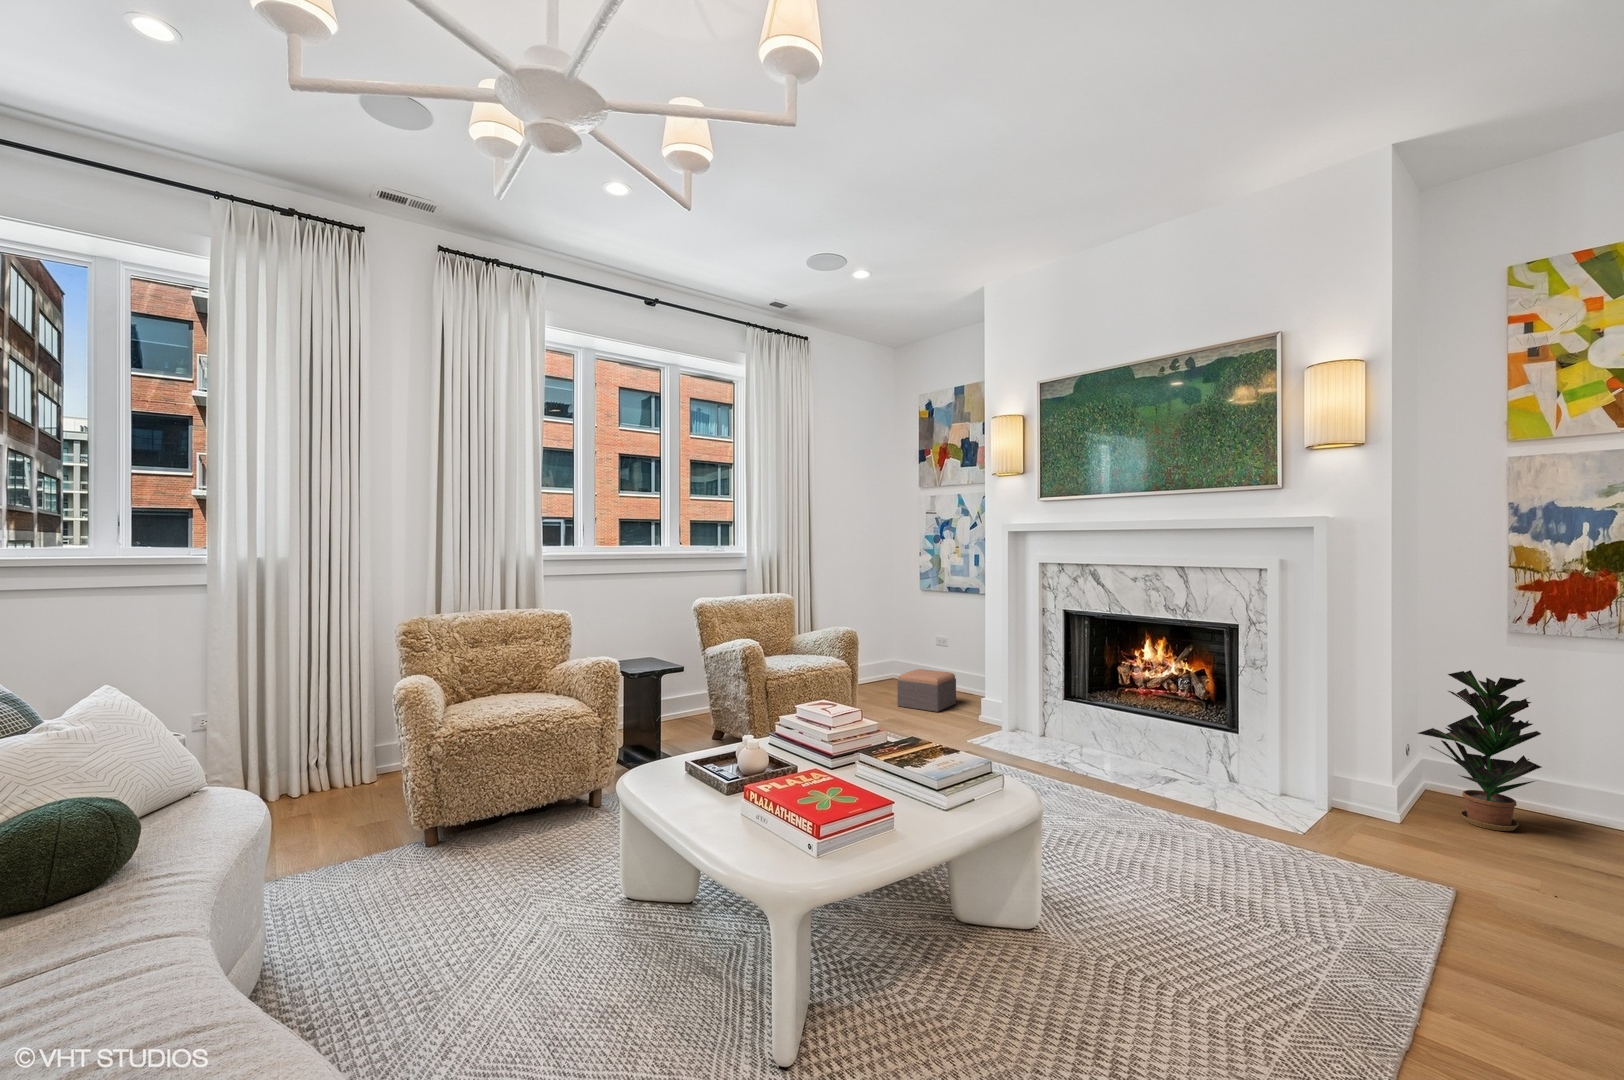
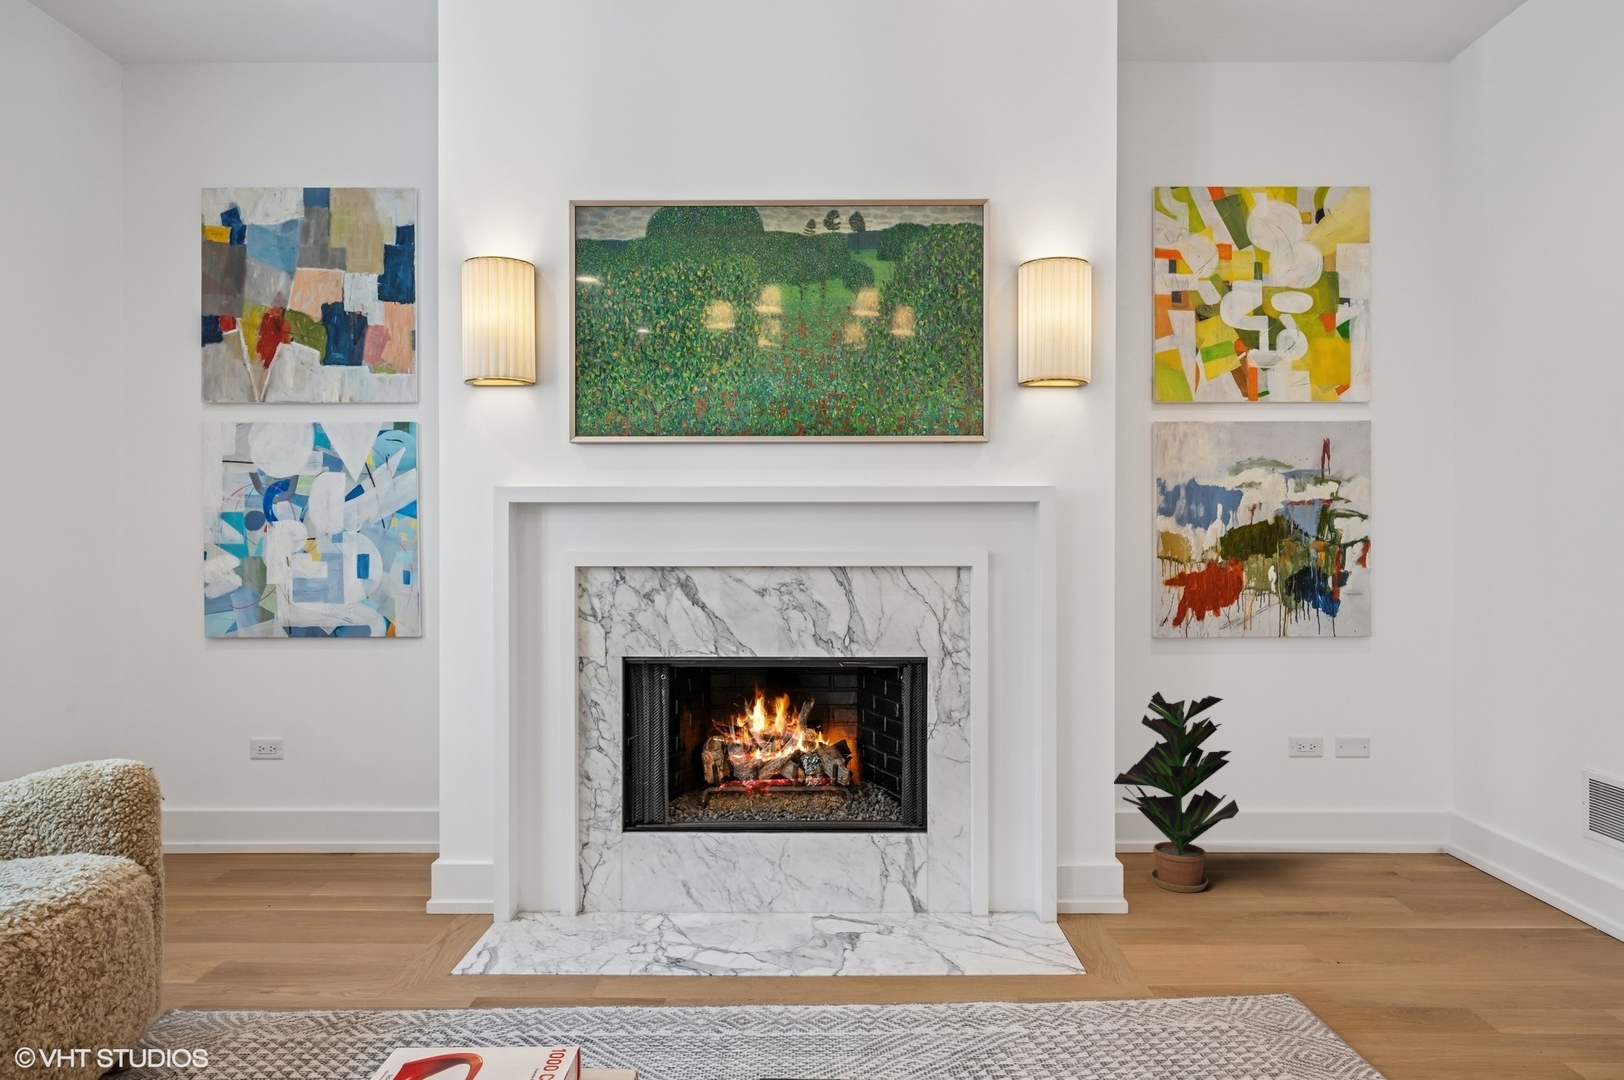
footstool: present [897,669,956,712] -> none [201,808,341,917]

